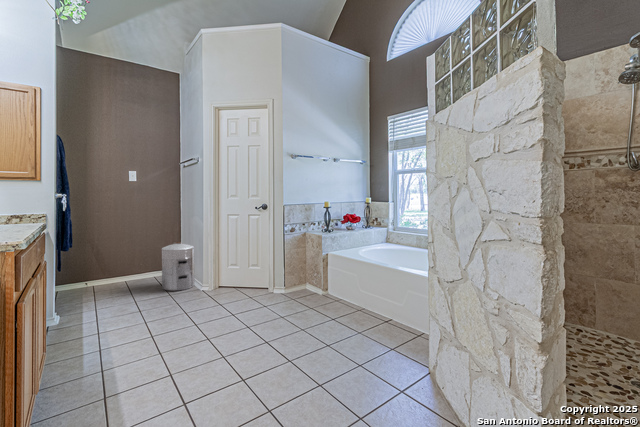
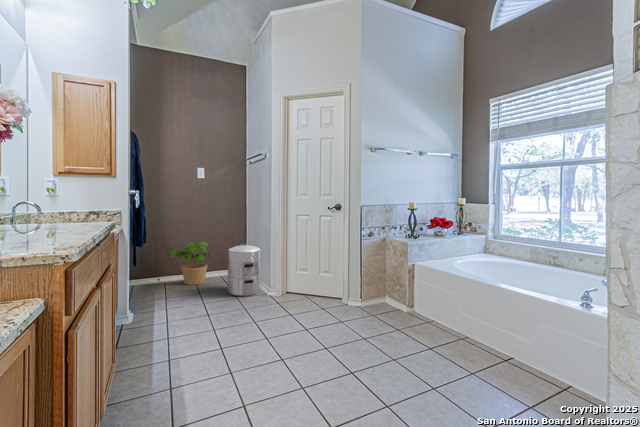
potted plant: none [100,242,143,285] -> present [170,242,210,285]

